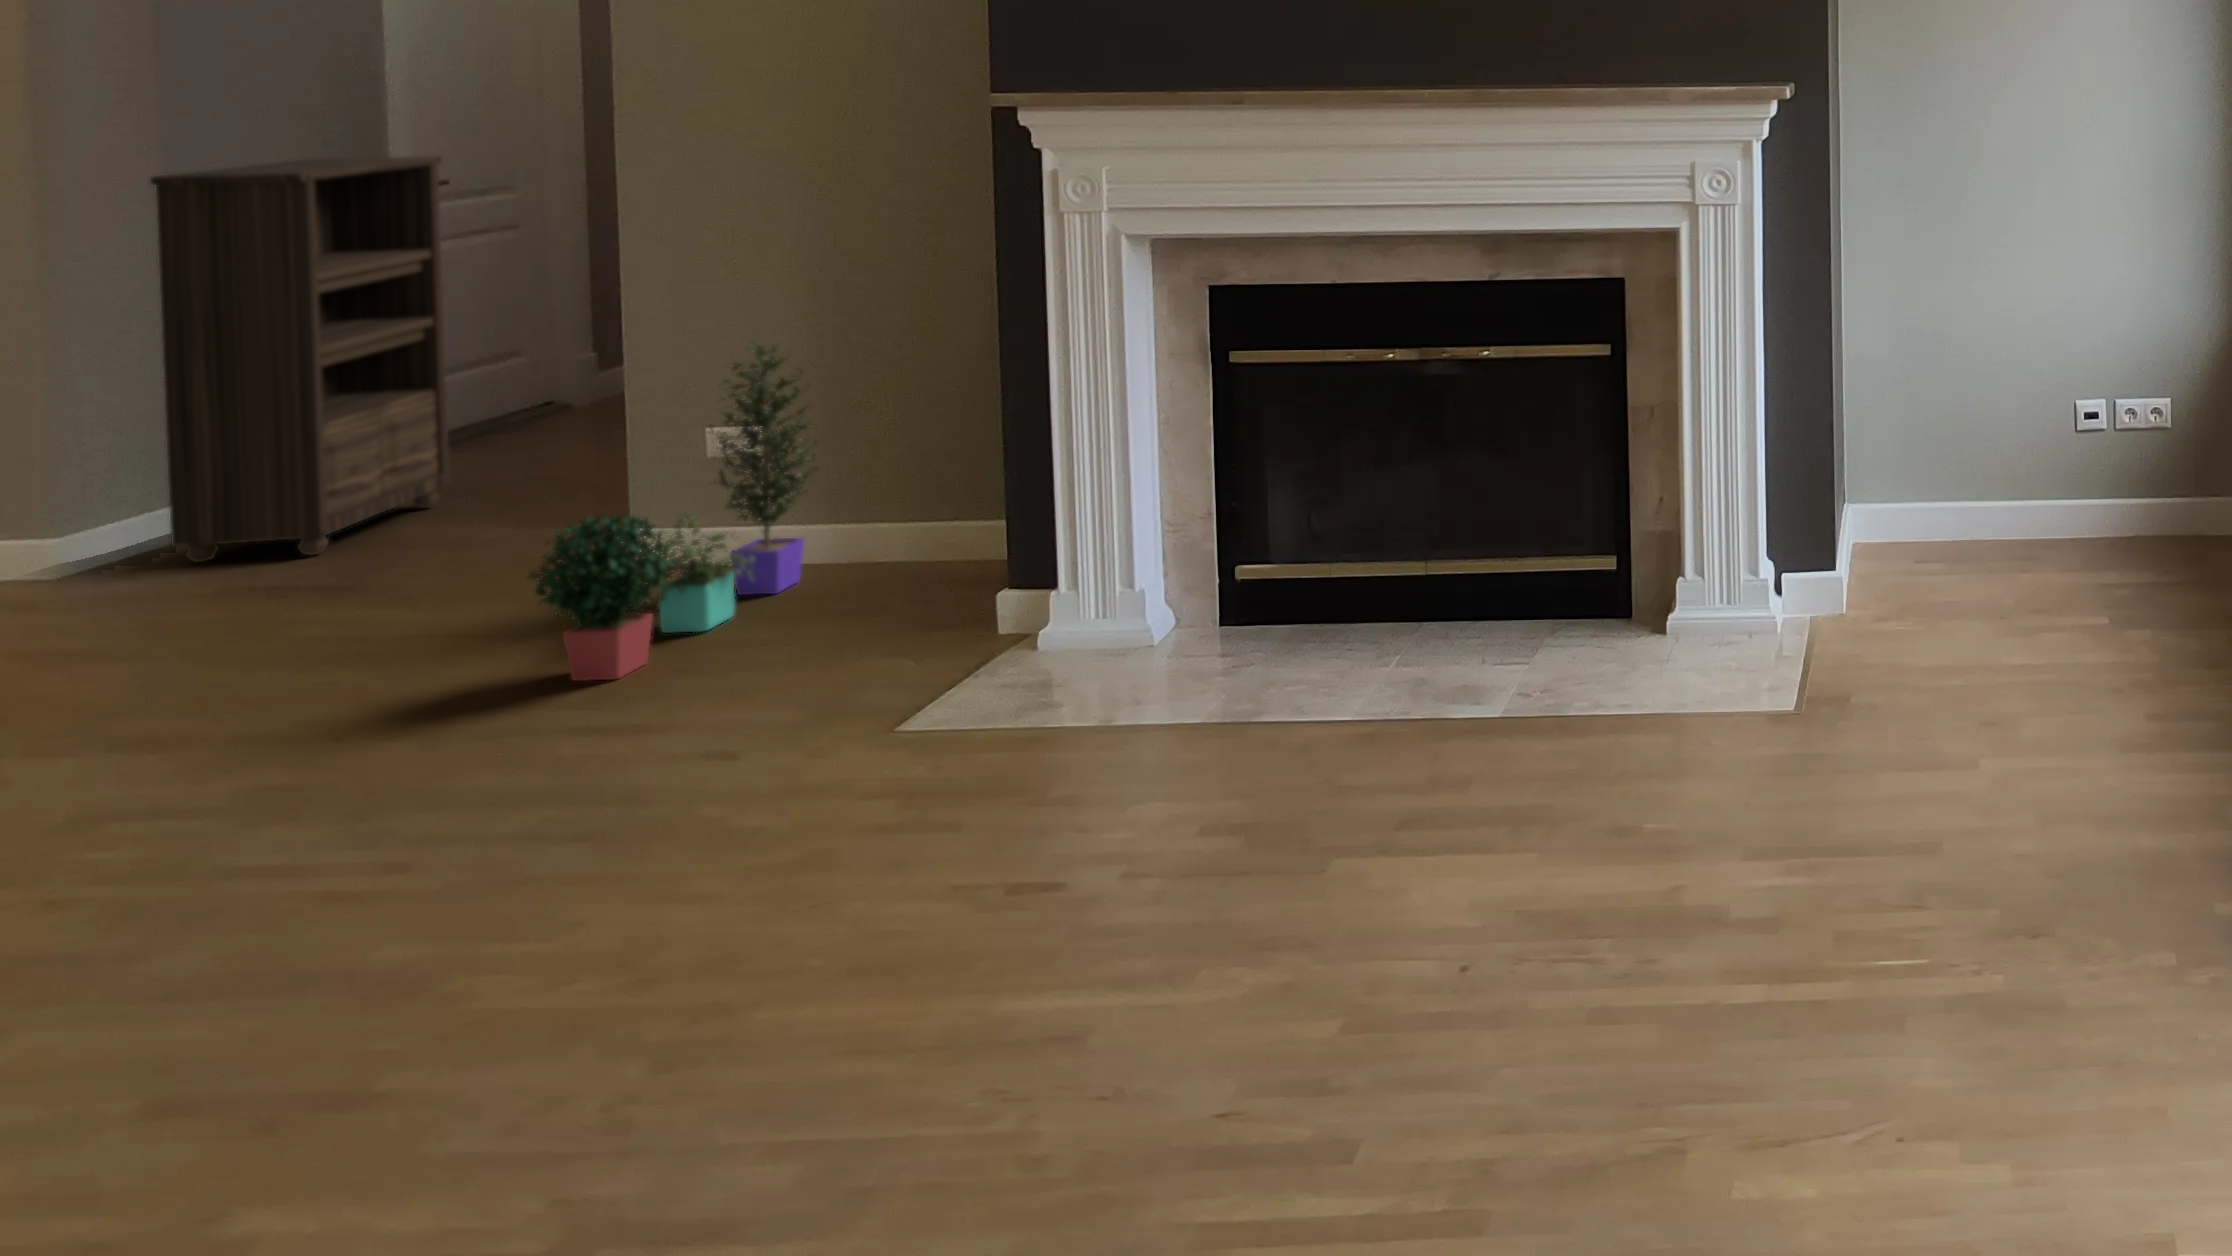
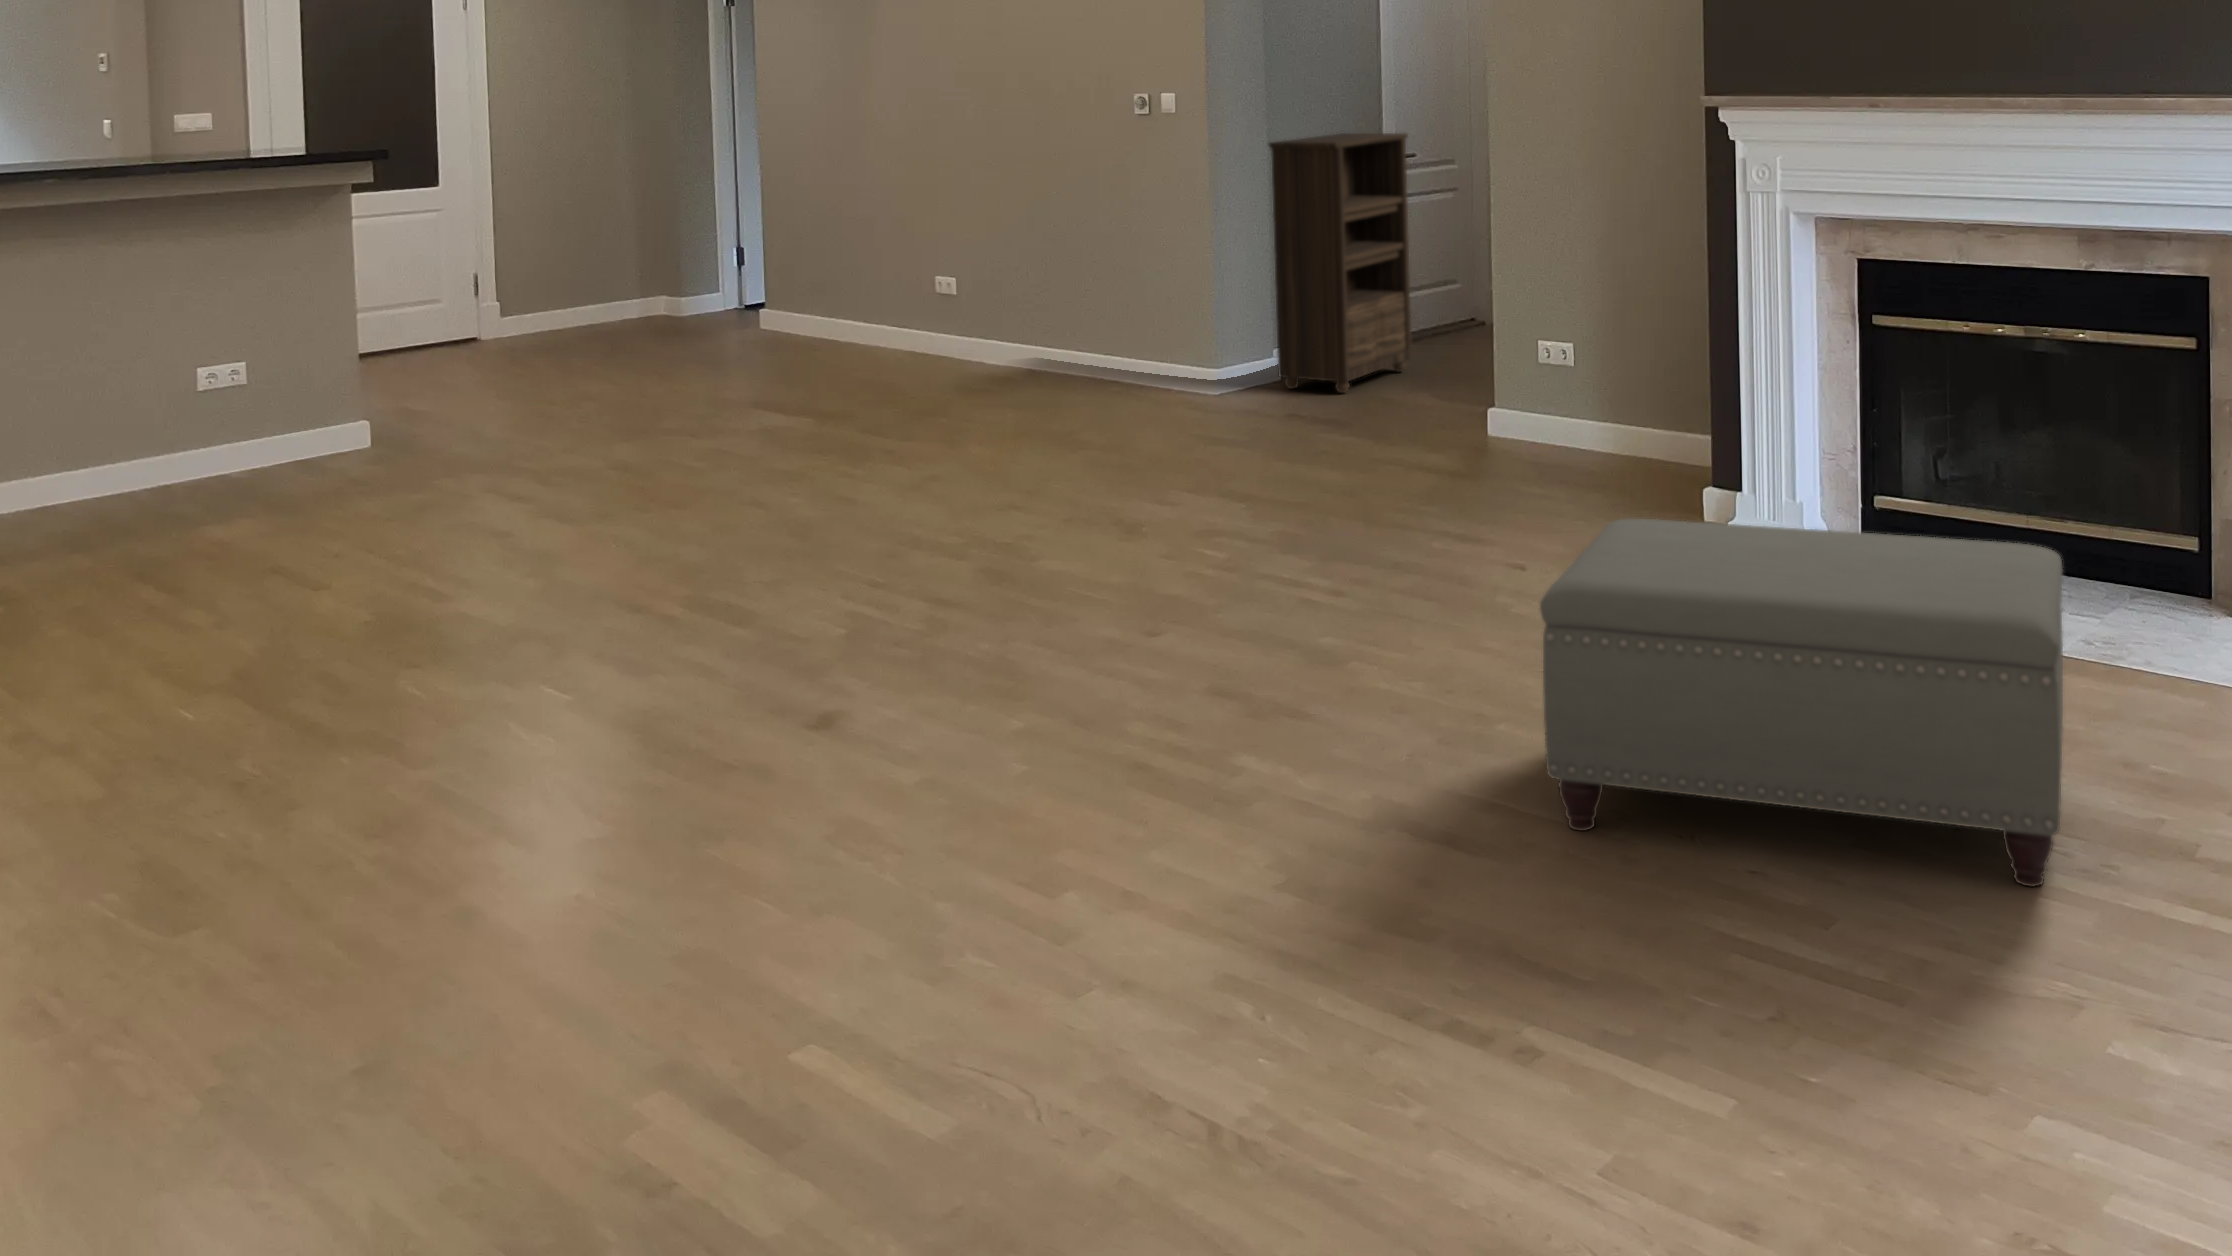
potted plant: present [529,341,819,681] -> none [1435,273,1610,500]
ottoman: none [820,605,1579,1160] -> present [1540,519,2063,886]

